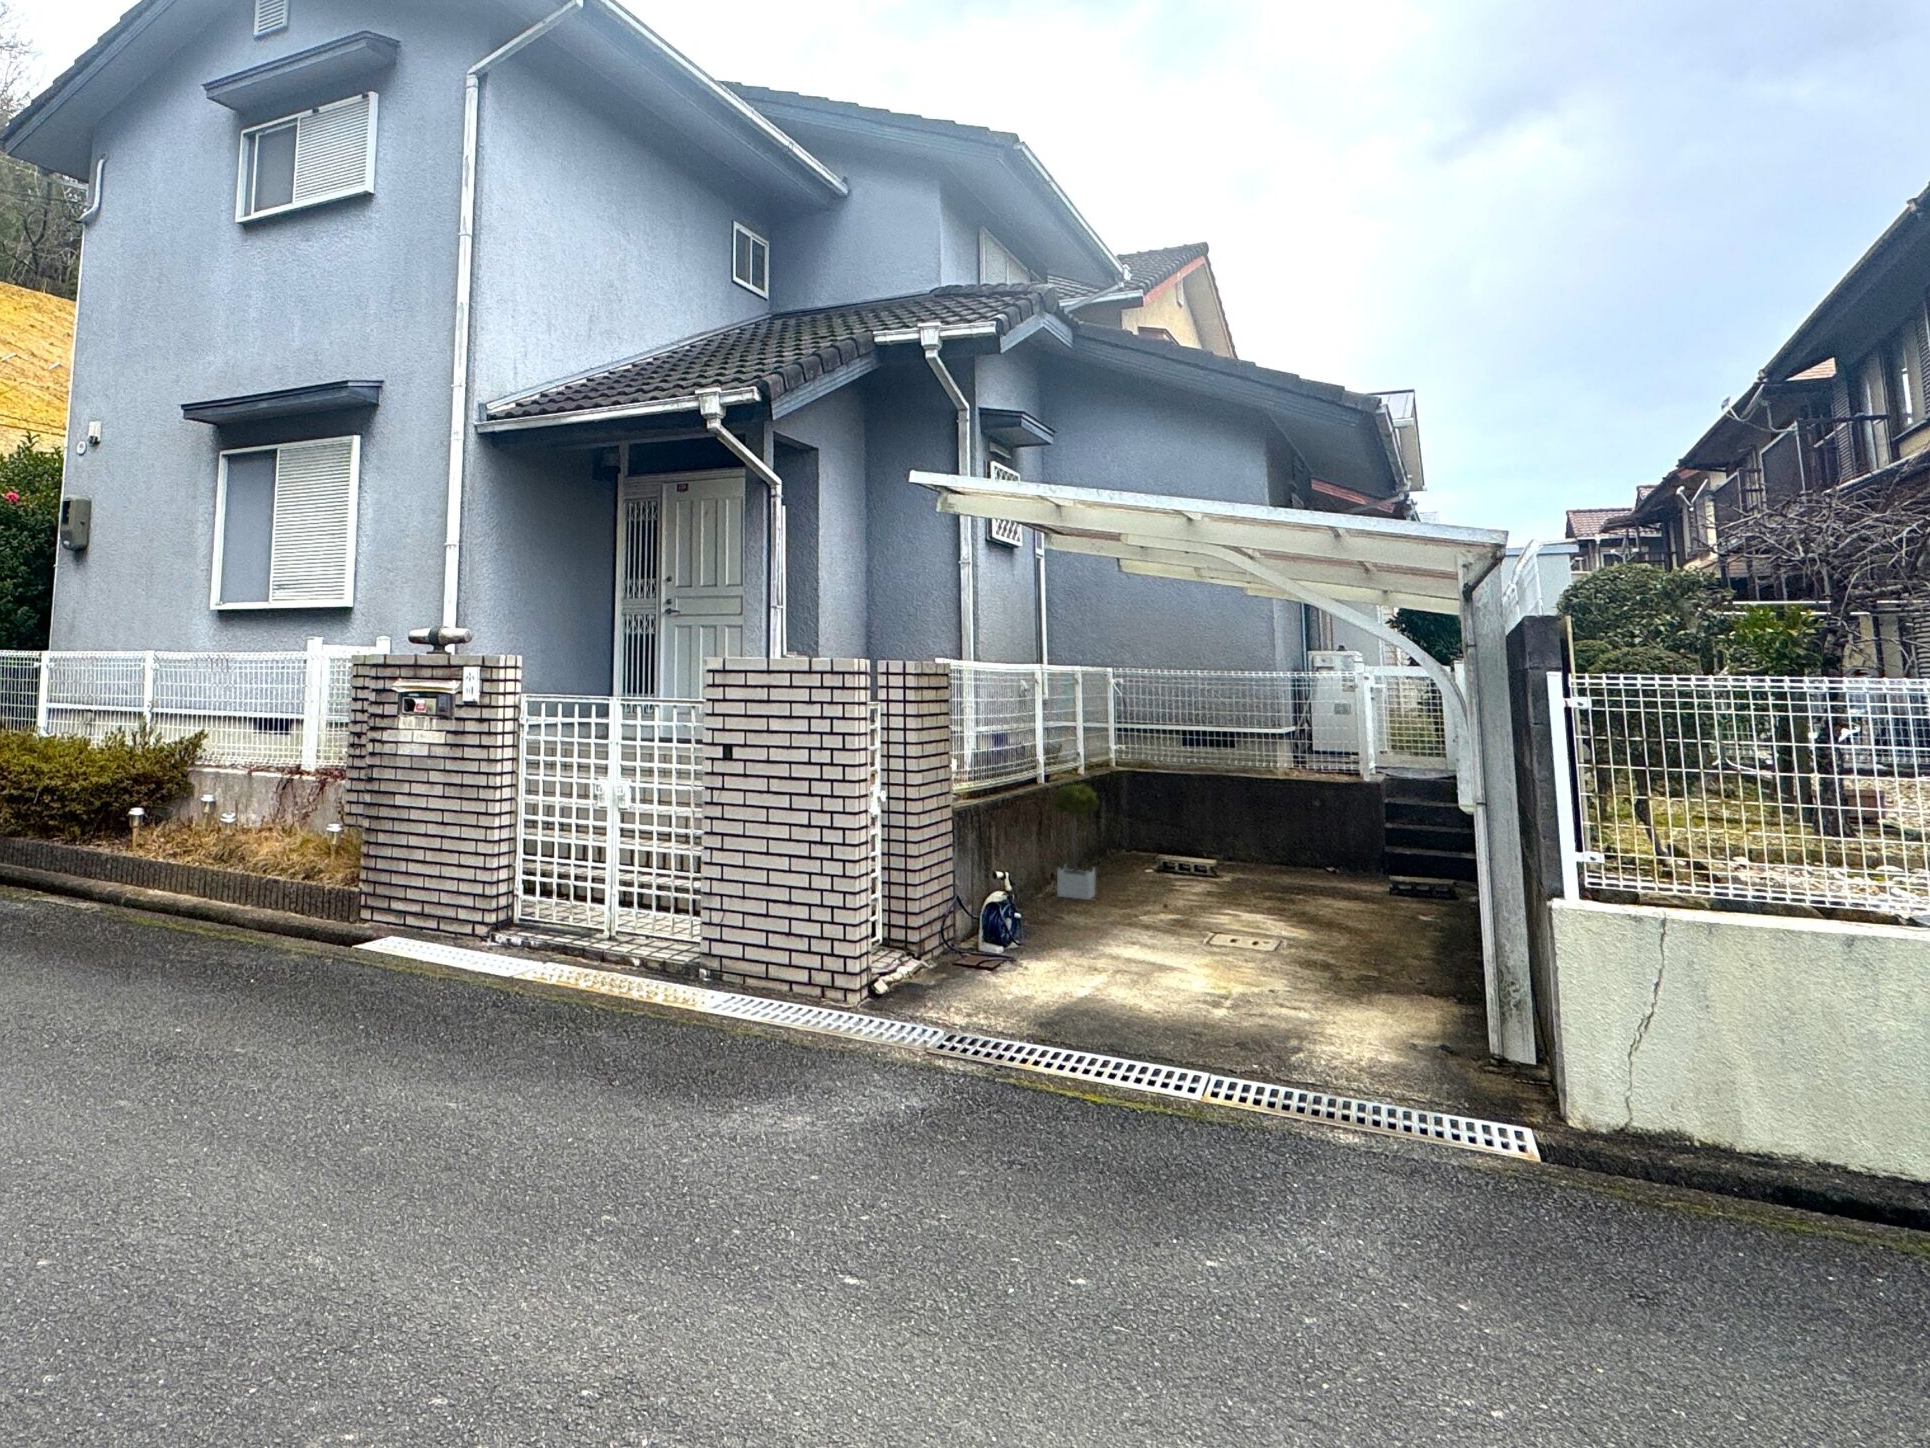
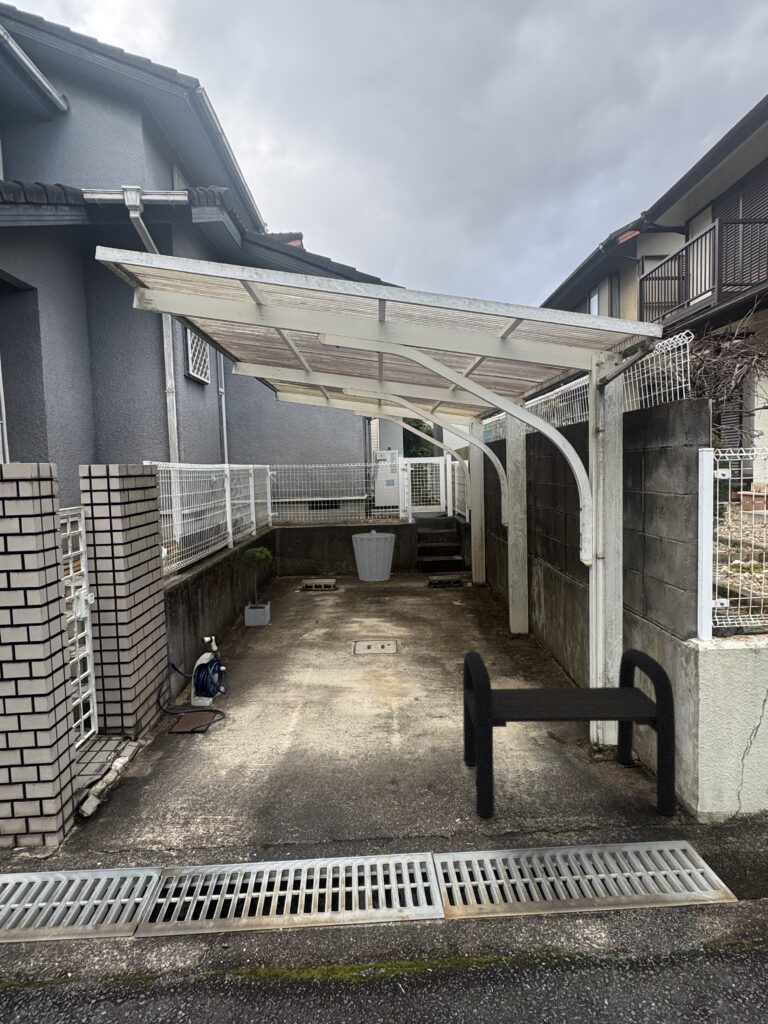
trash can: none [1254,787,1338,878] -> present [352,530,395,581]
bench: none [1274,895,1546,1116] -> present [463,648,675,817]

